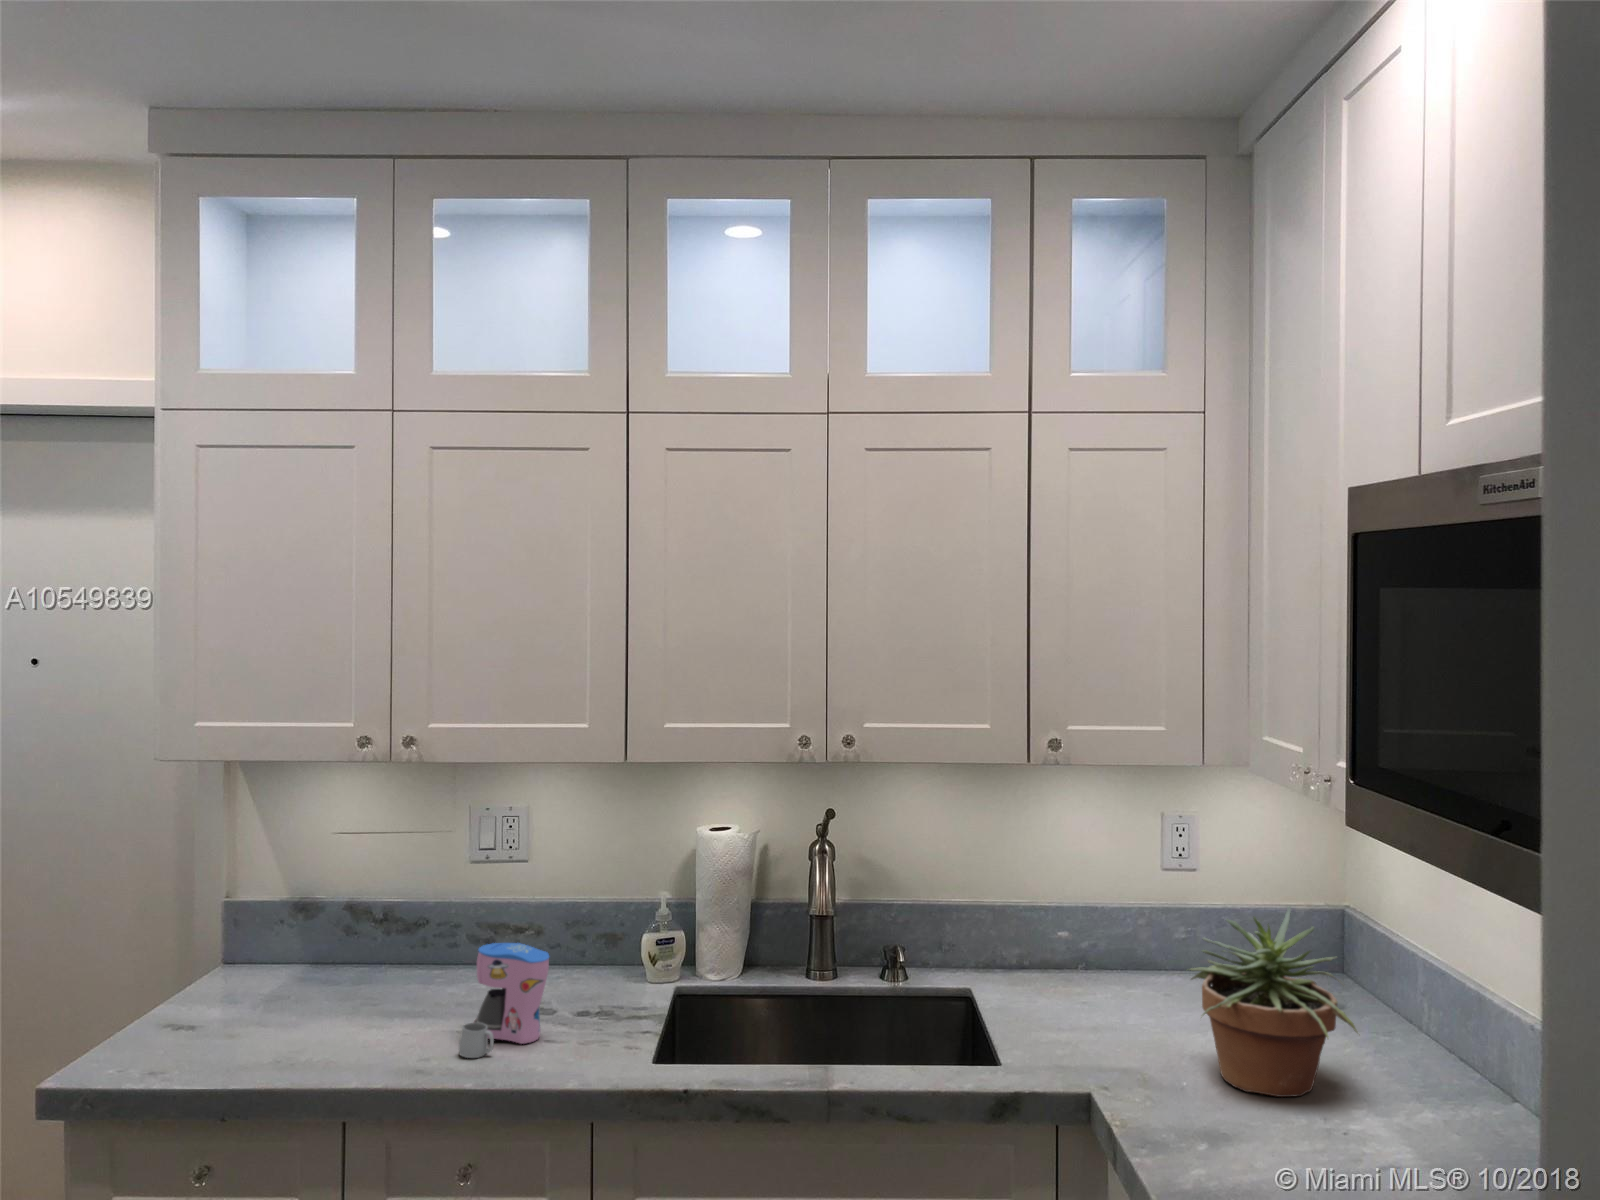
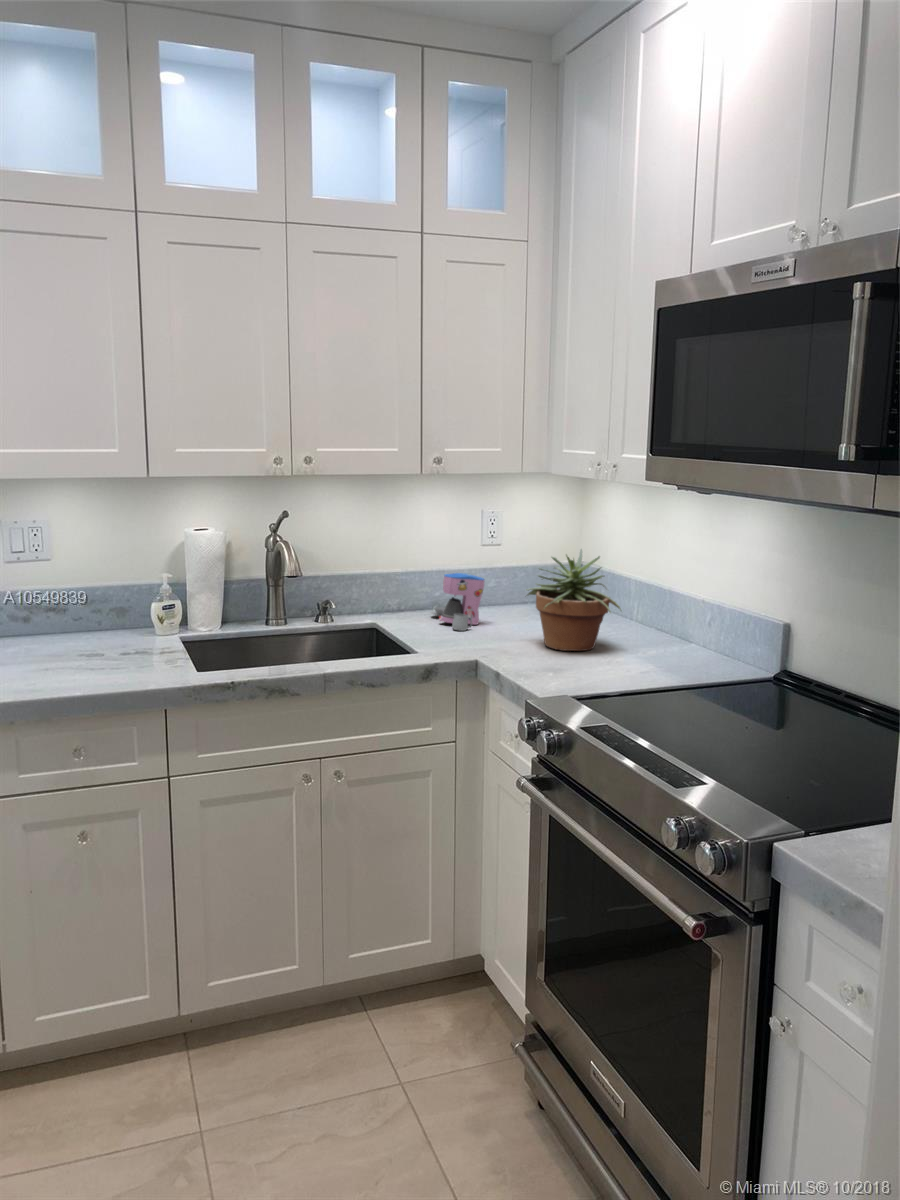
coffee maker: present [459,943,549,1058] -> present [431,573,484,631]

